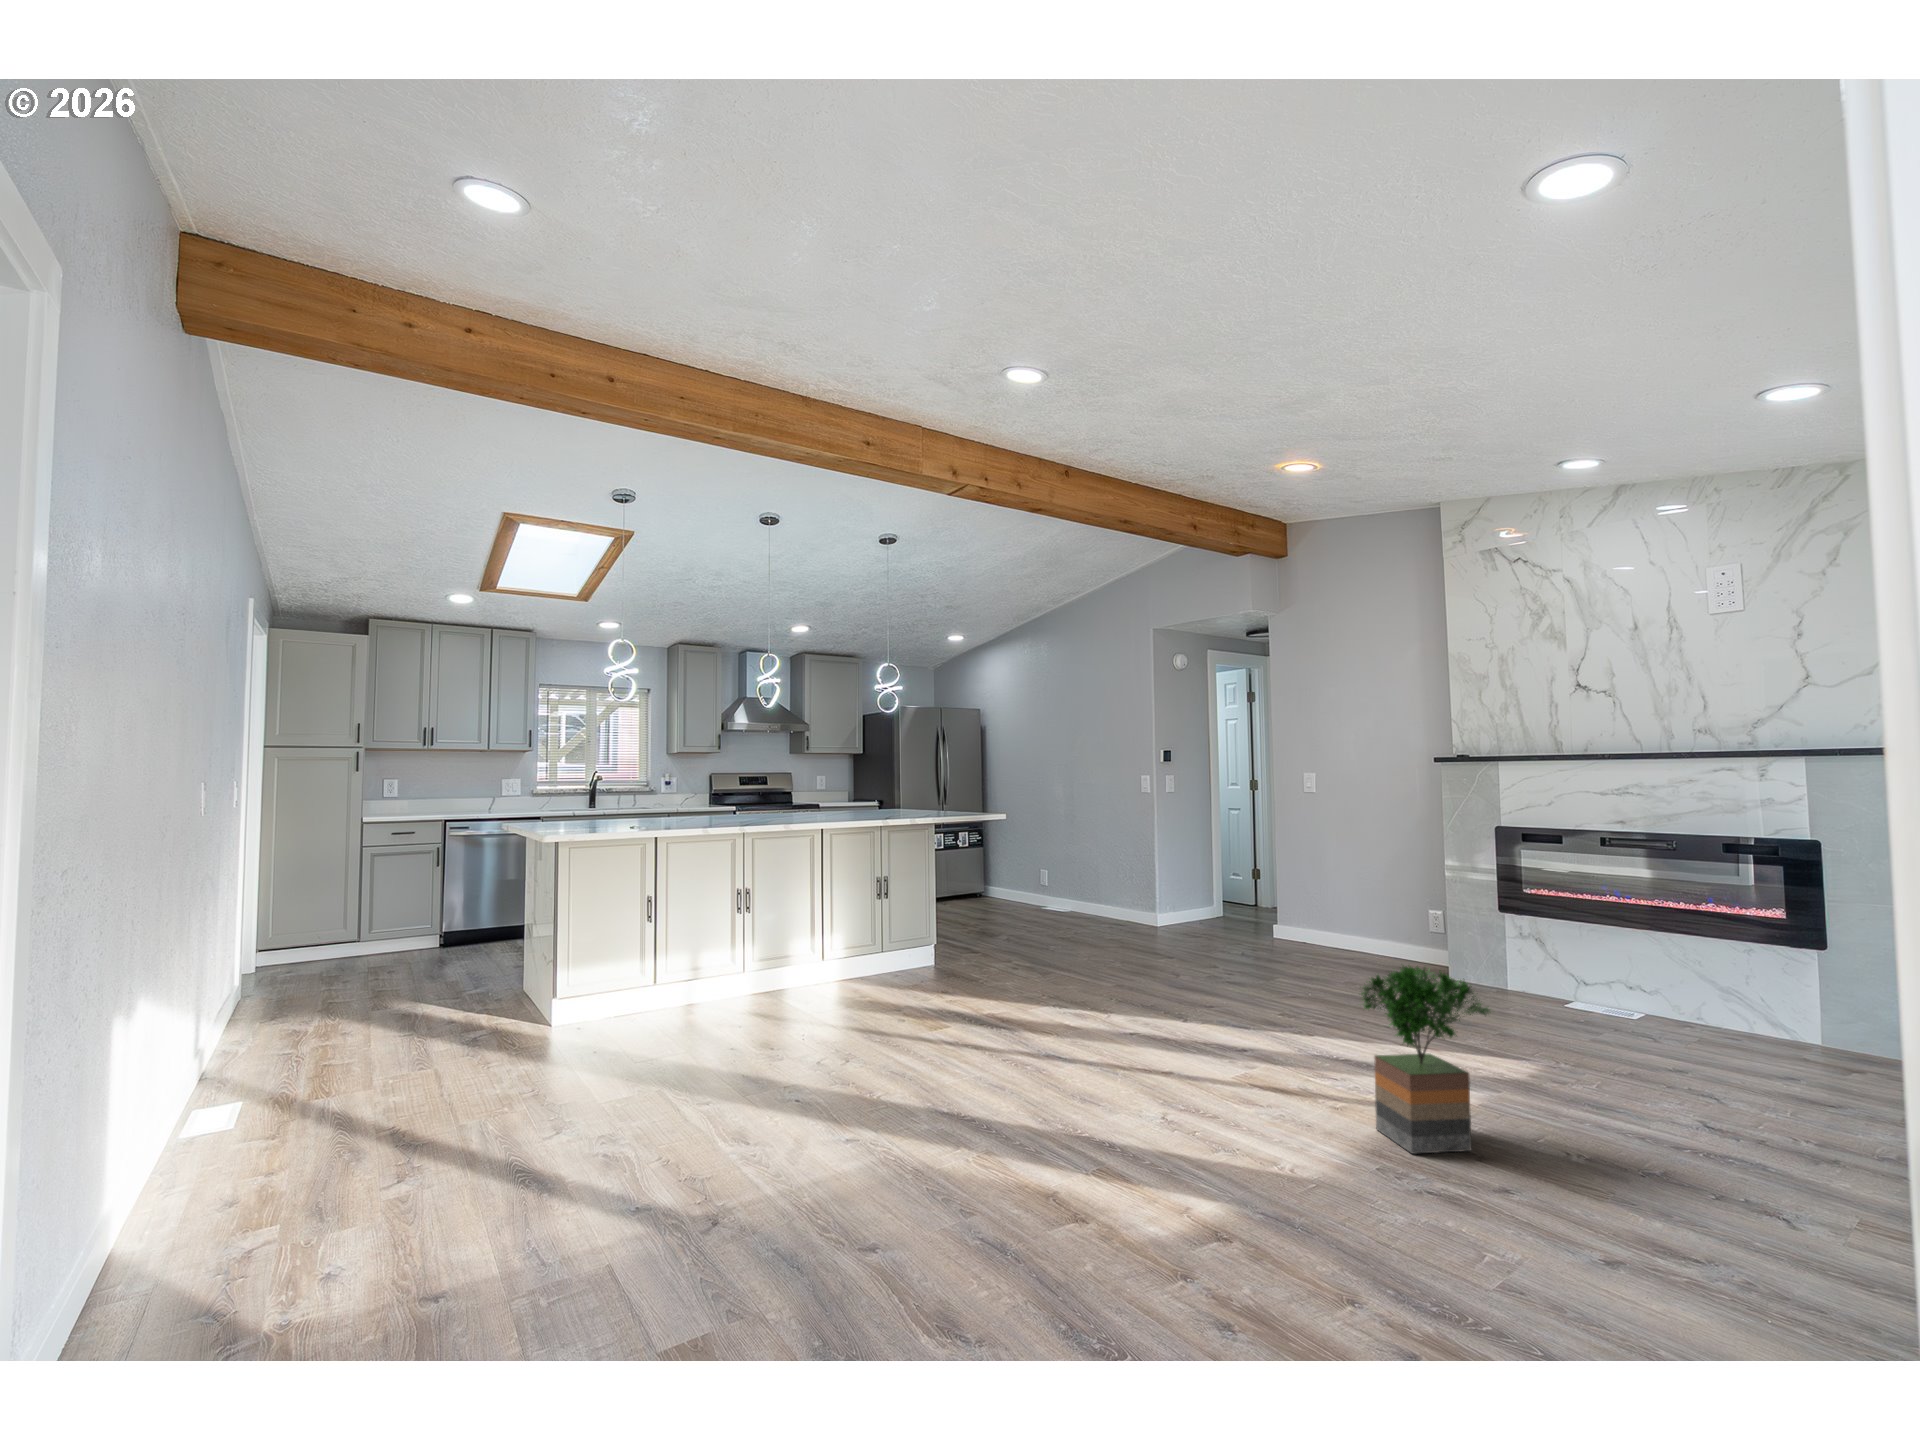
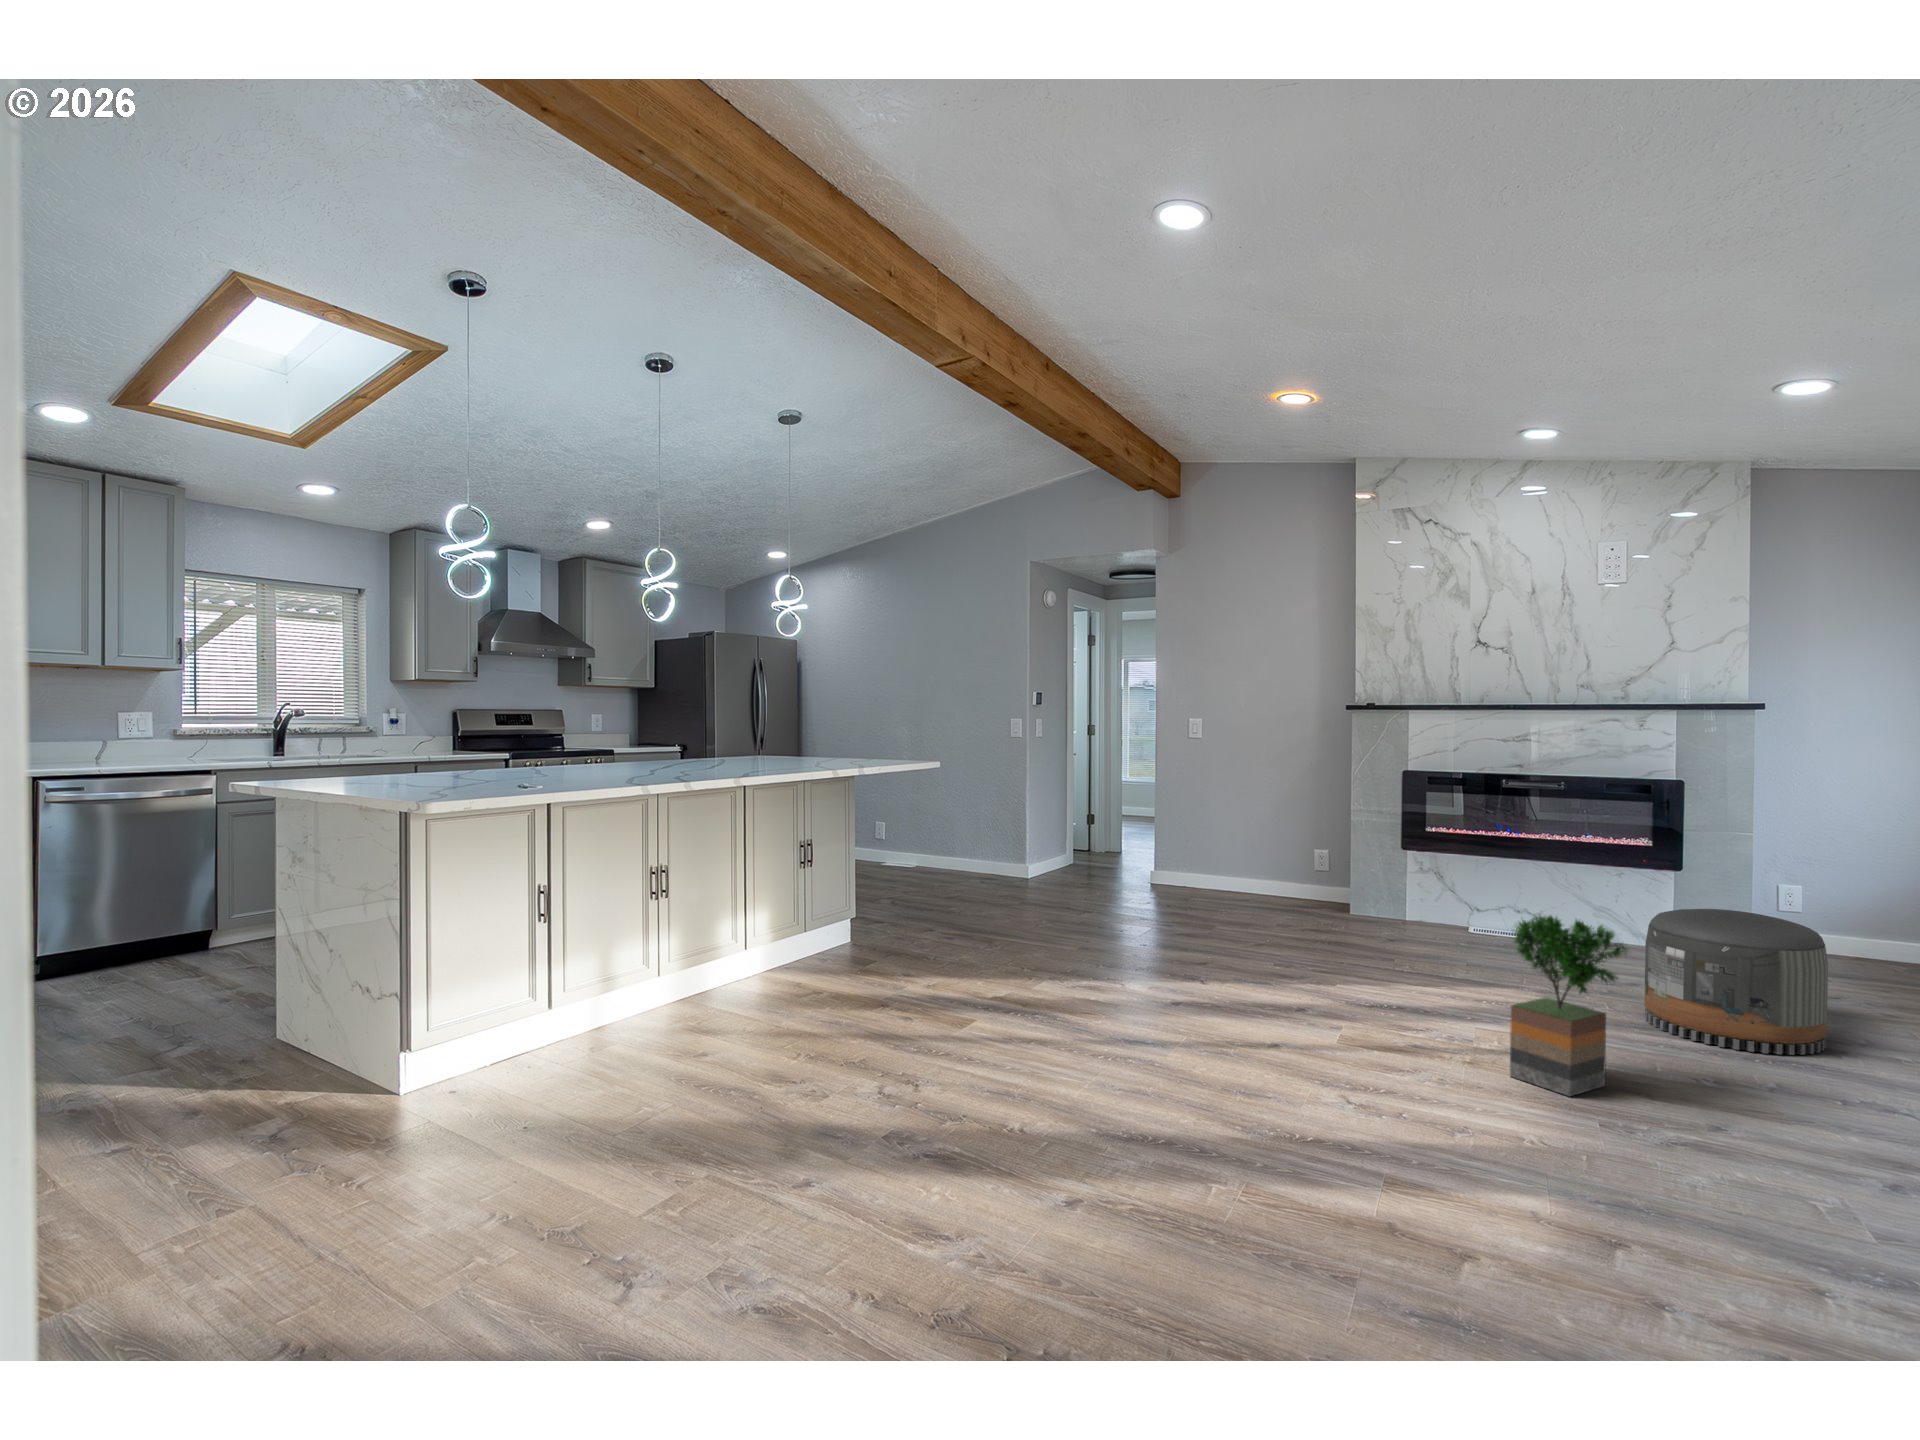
pouf: none [1634,981,1854,1157] -> present [1644,909,1828,1055]

